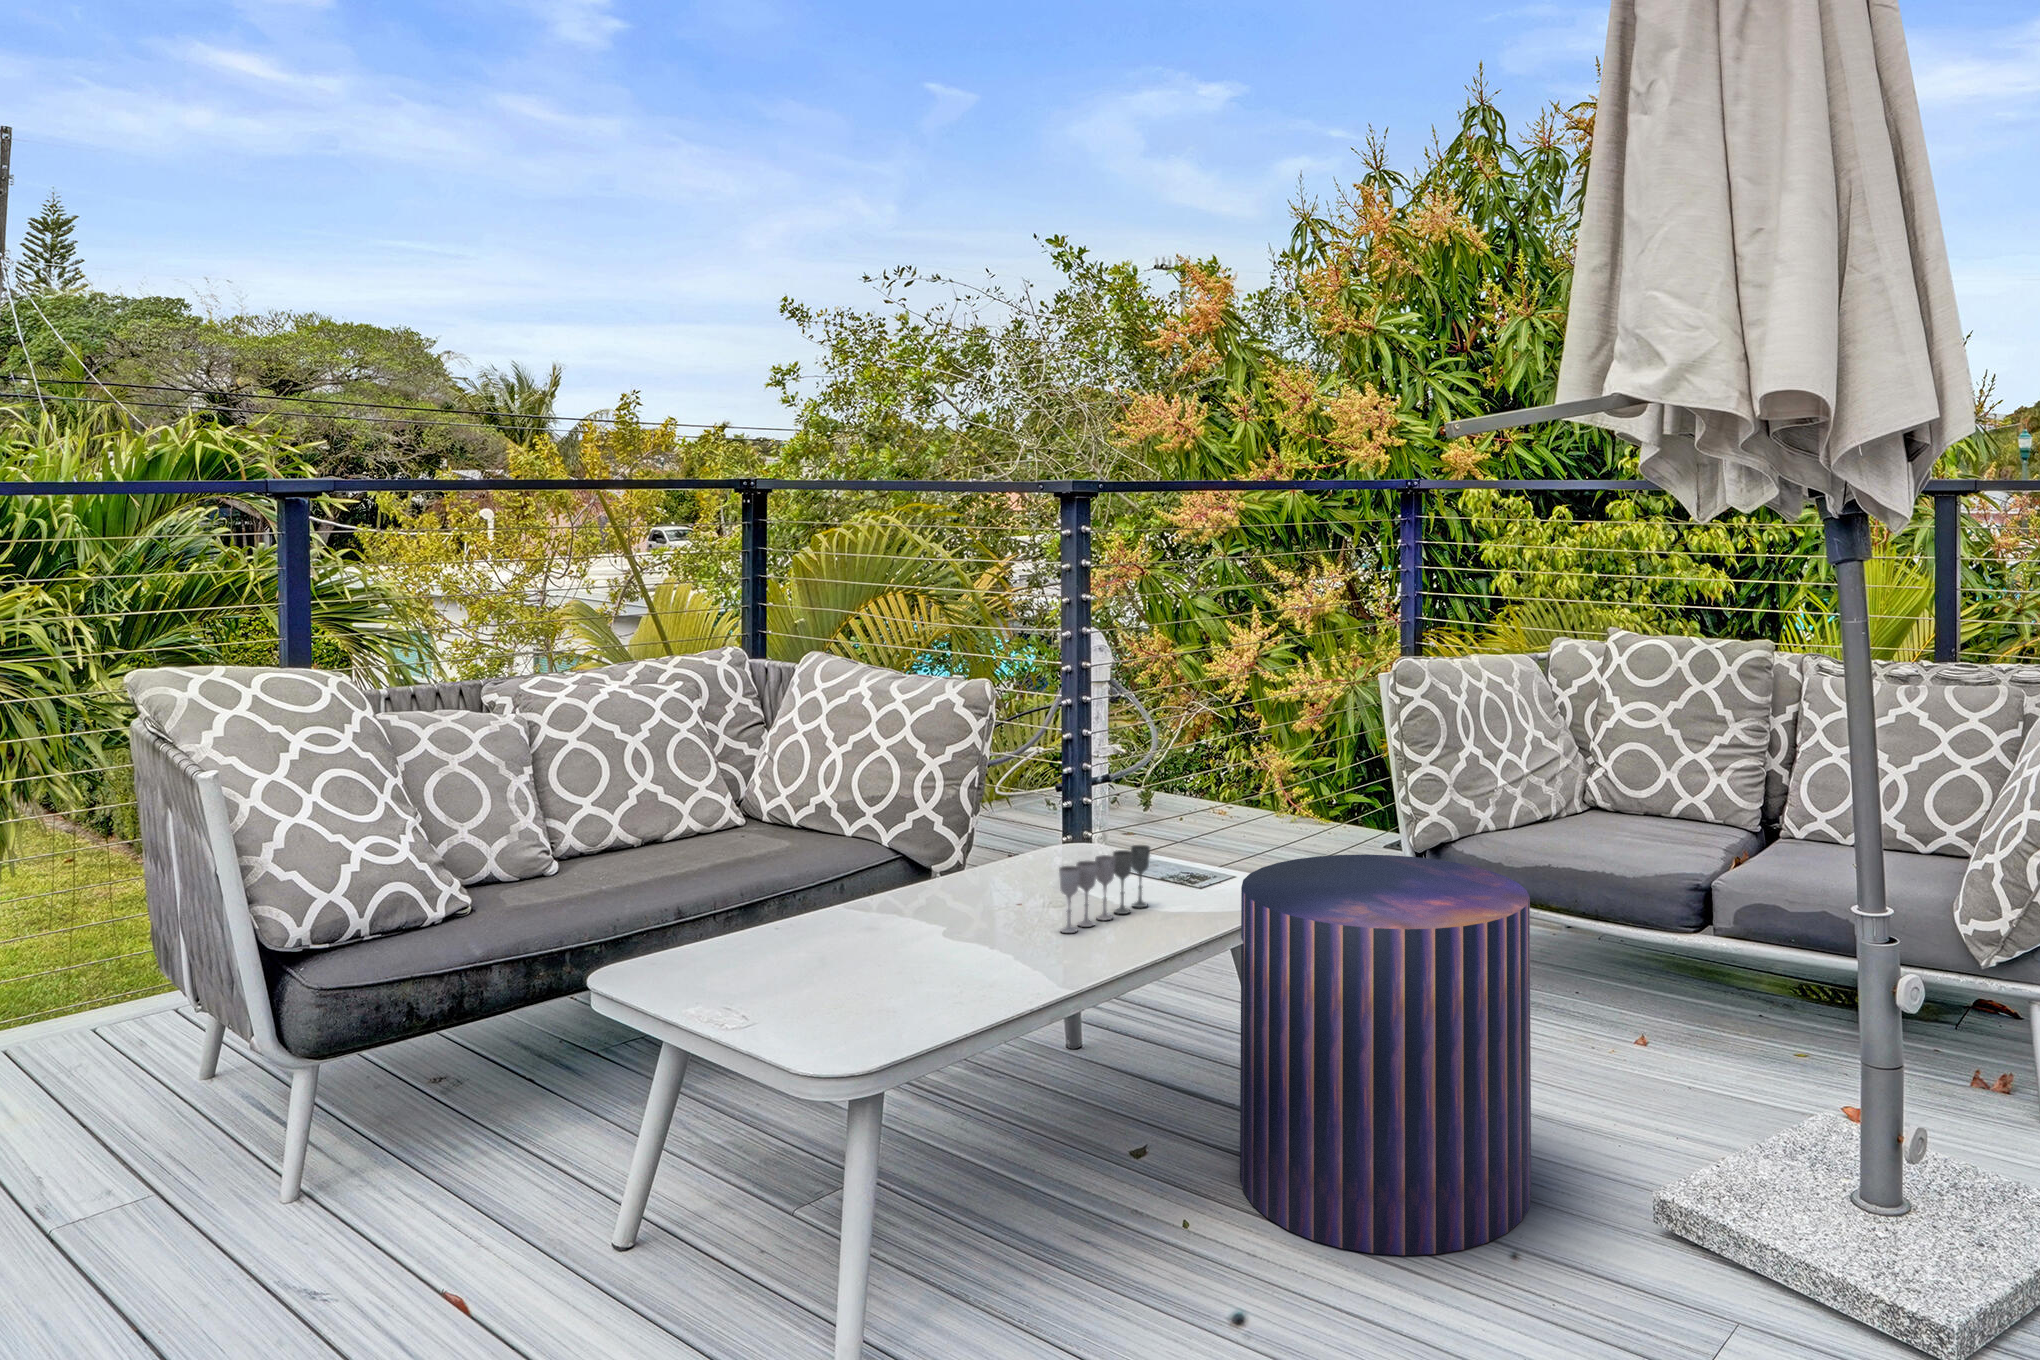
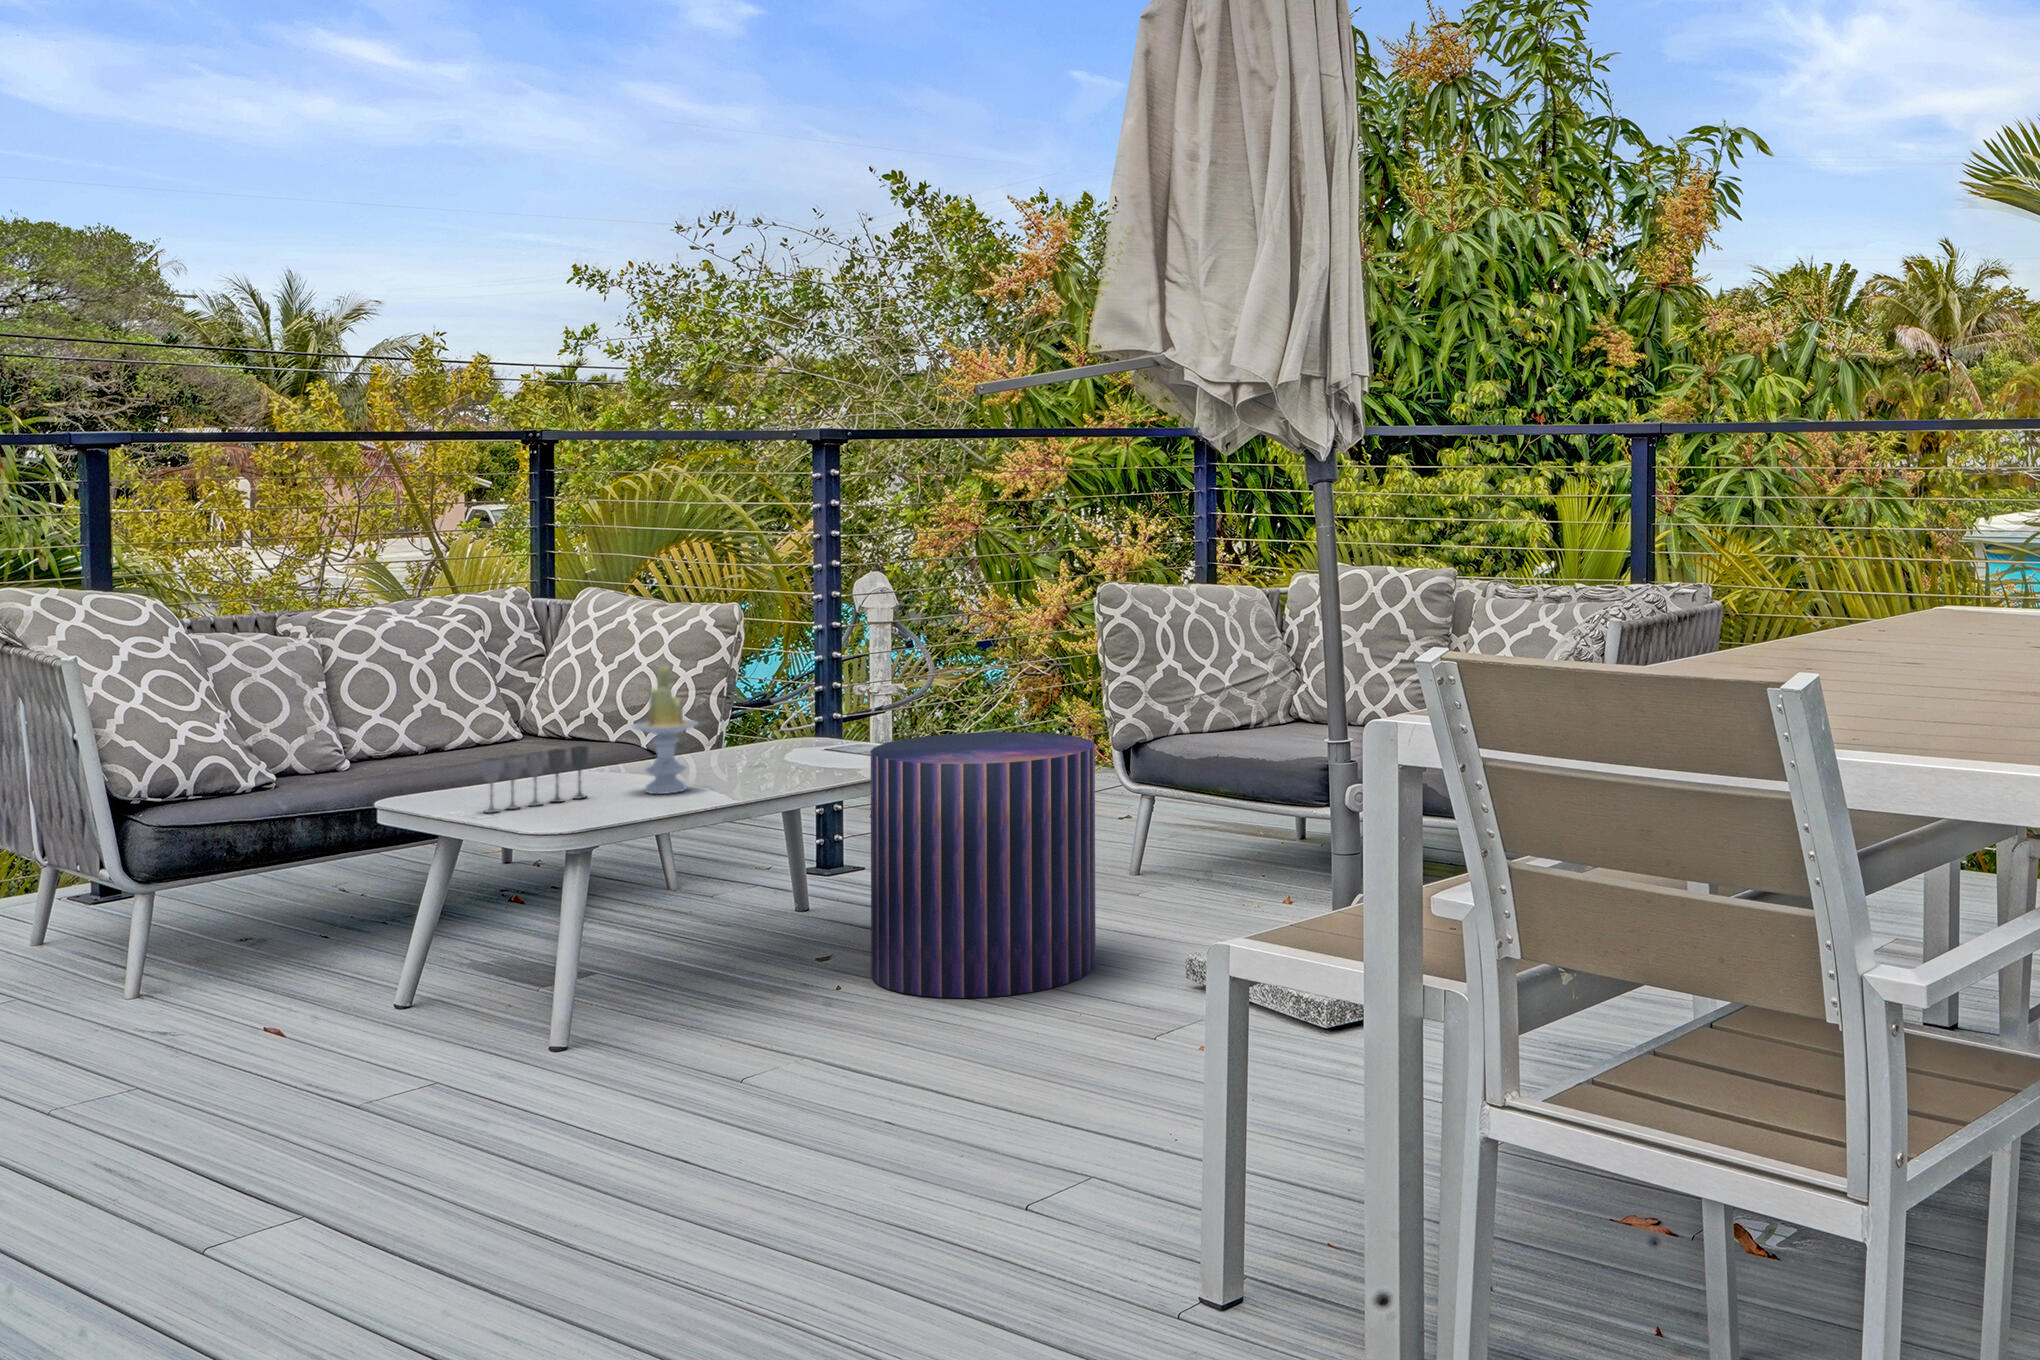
candle: none [938,777,1021,950] -> present [633,666,698,794]
wine glass: present [1059,845,1150,933] -> present [482,746,589,813]

